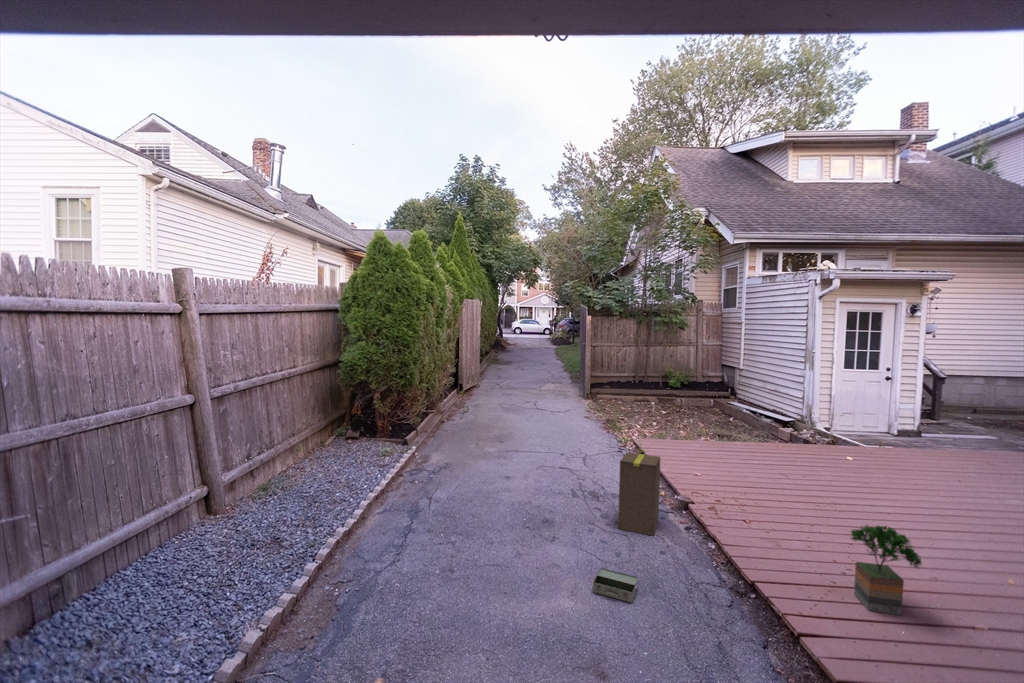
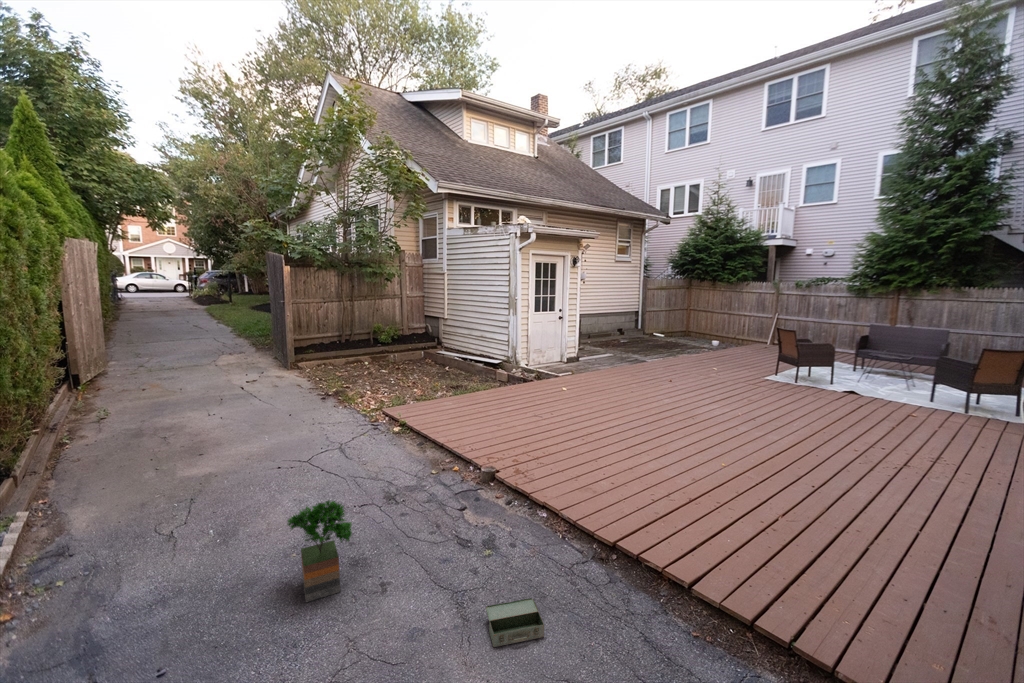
cardboard box: present [618,453,660,535] -> none [443,433,492,533]
potted tree: present [850,525,922,615] -> present [288,500,352,602]

